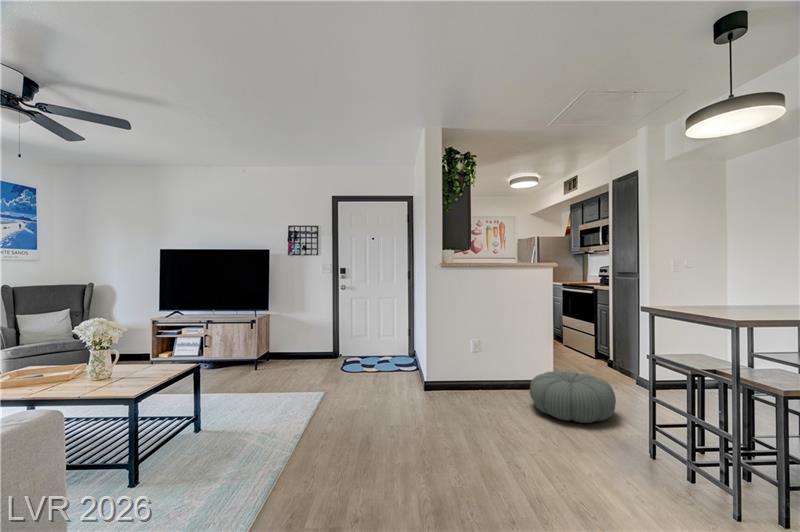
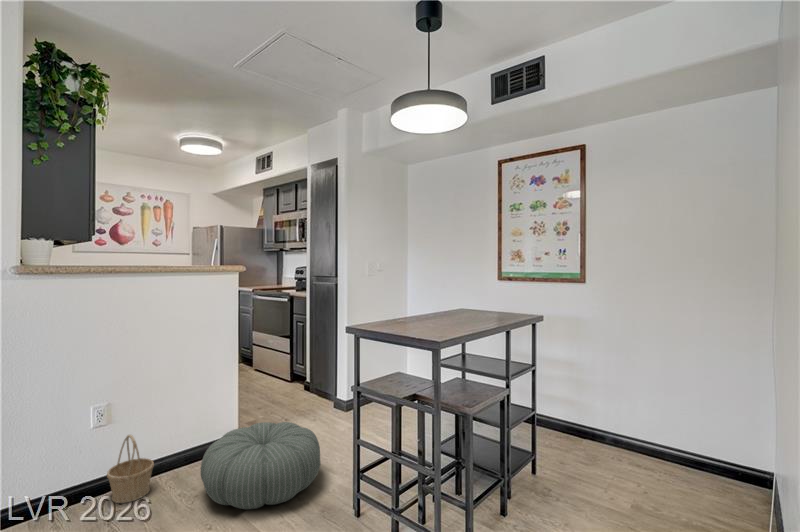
basket: none [479,360,503,398] -> present [107,435,154,503]

